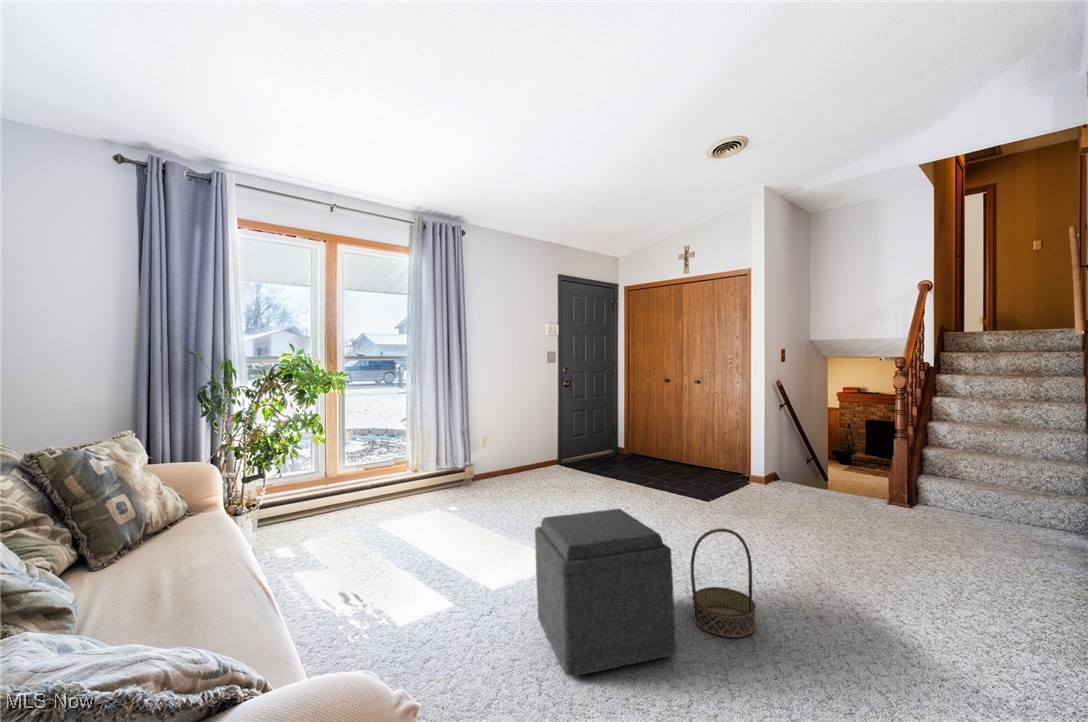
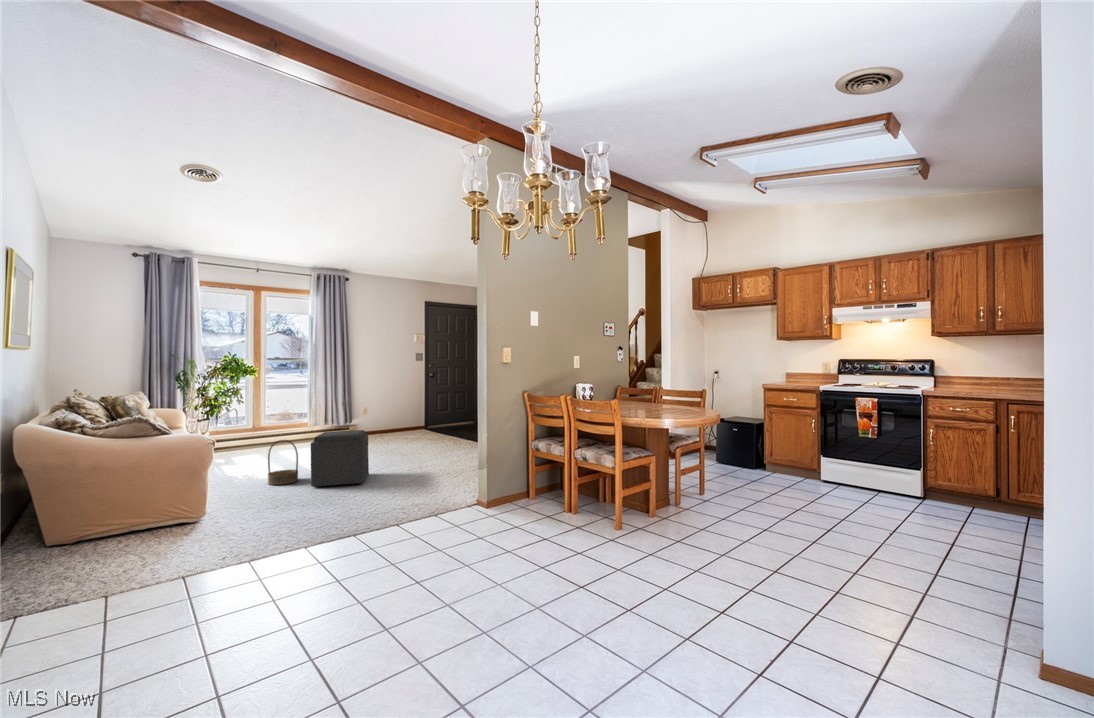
basket: present [691,528,756,638] -> present [268,440,298,485]

